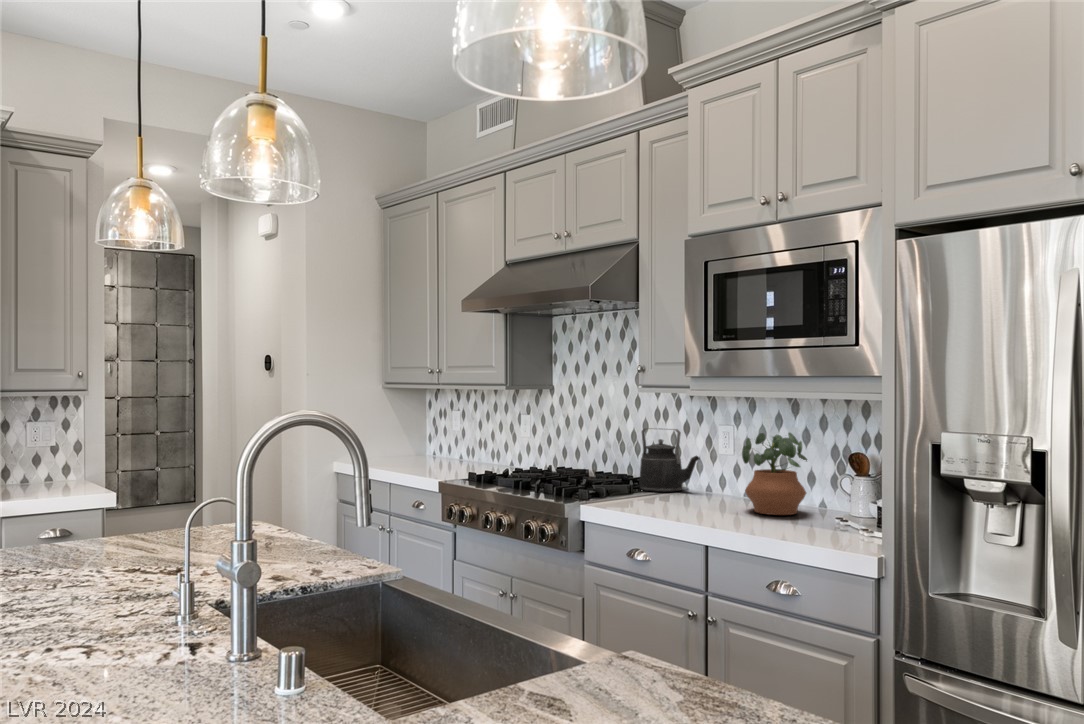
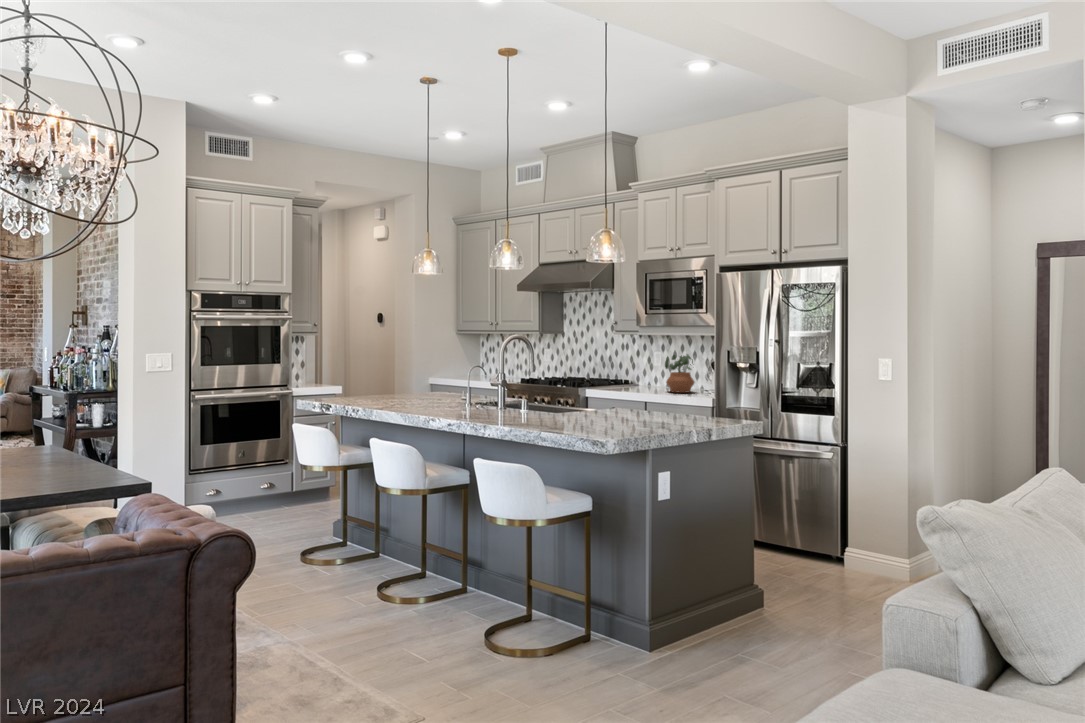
kettle: present [639,428,699,492] -> none [614,354,645,386]

